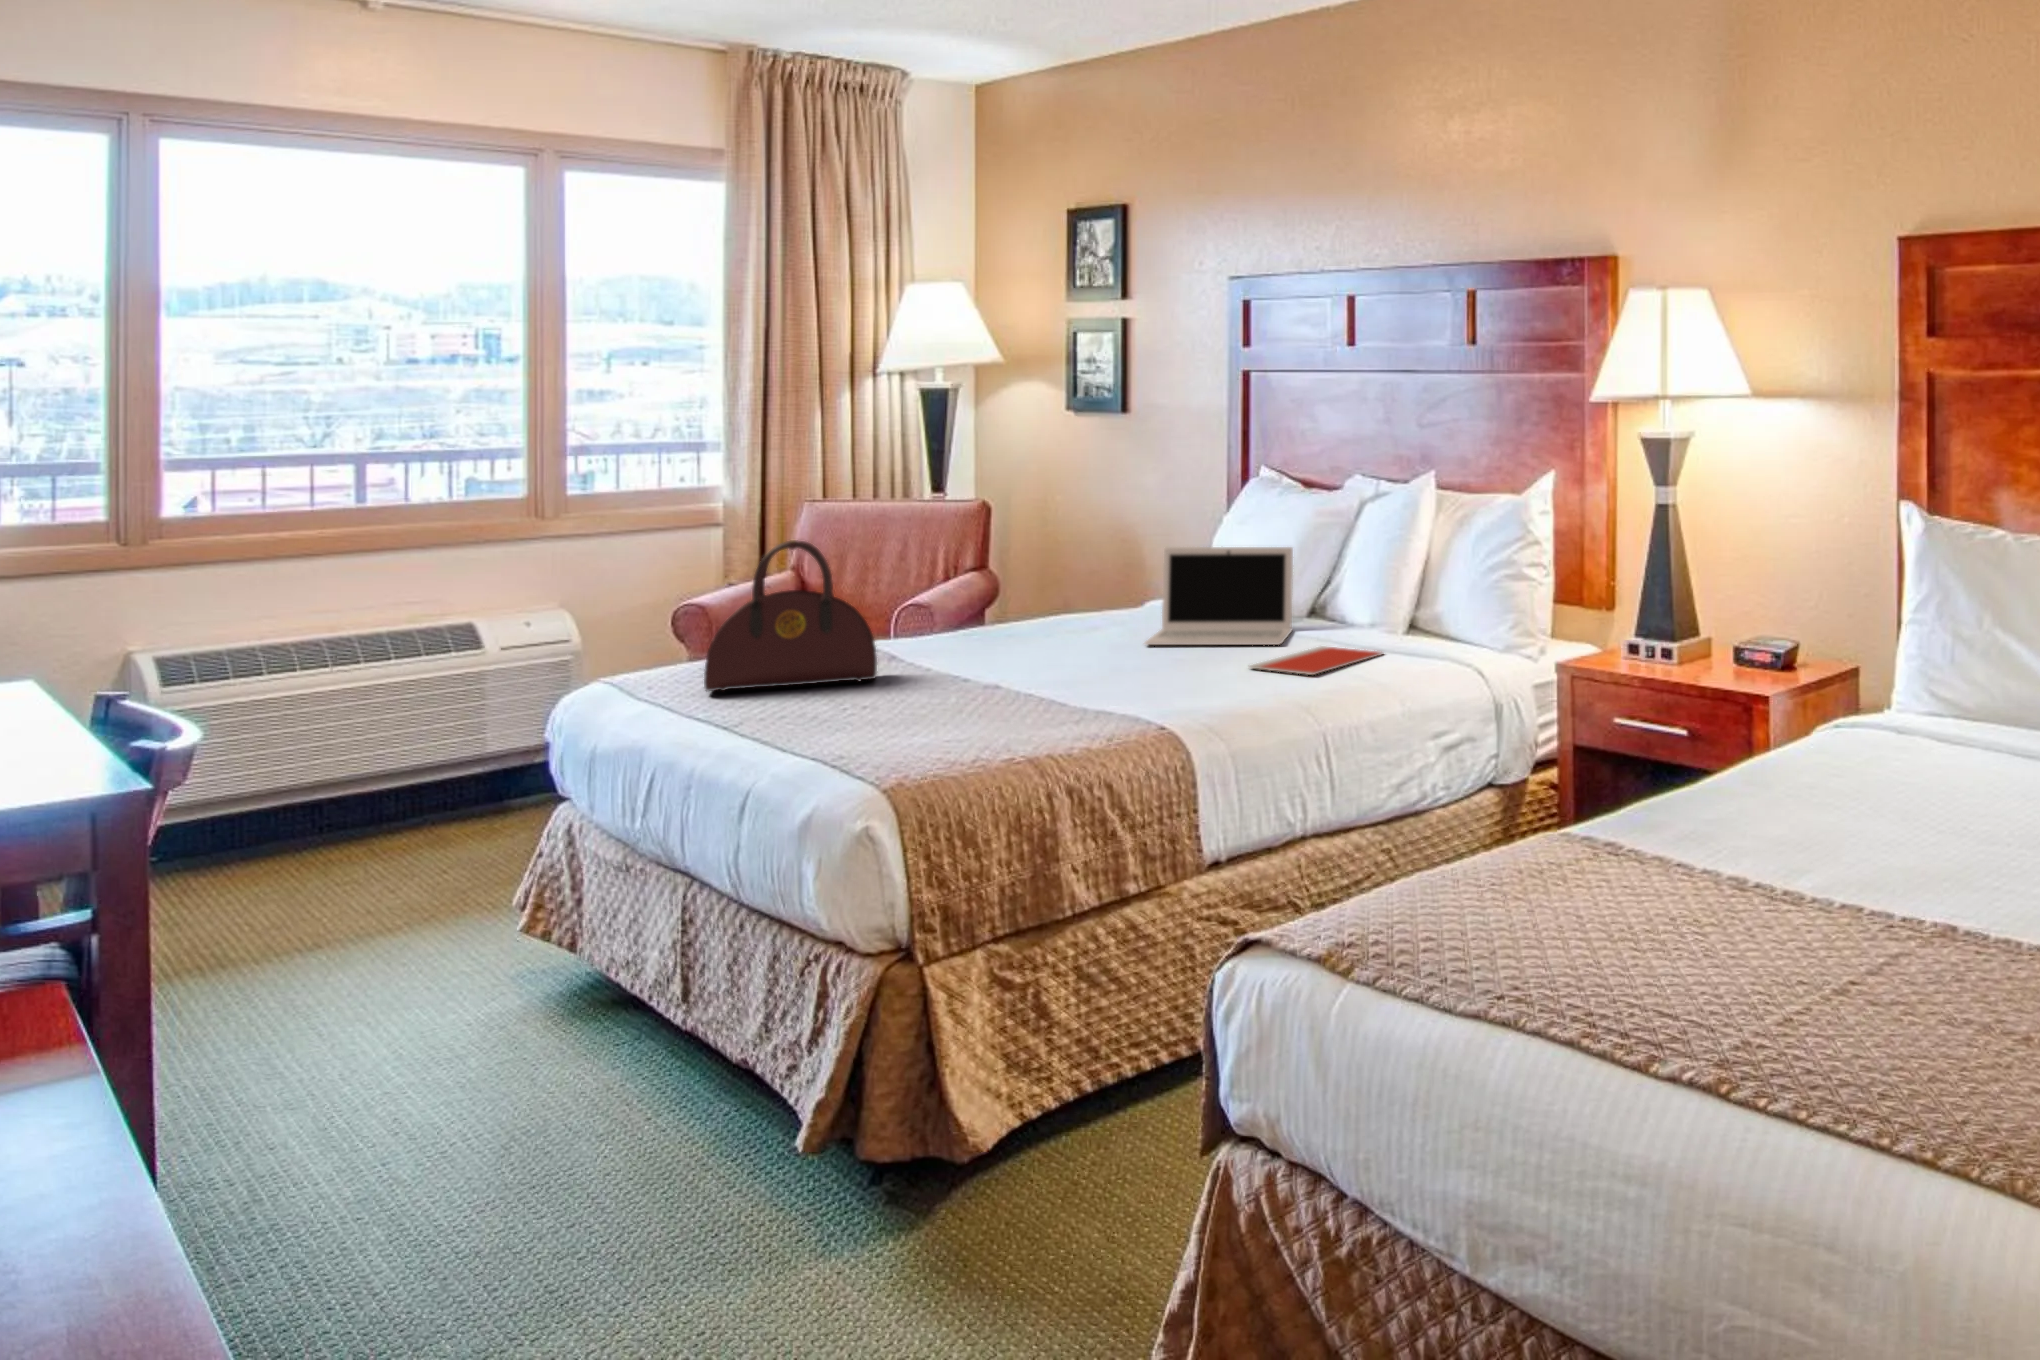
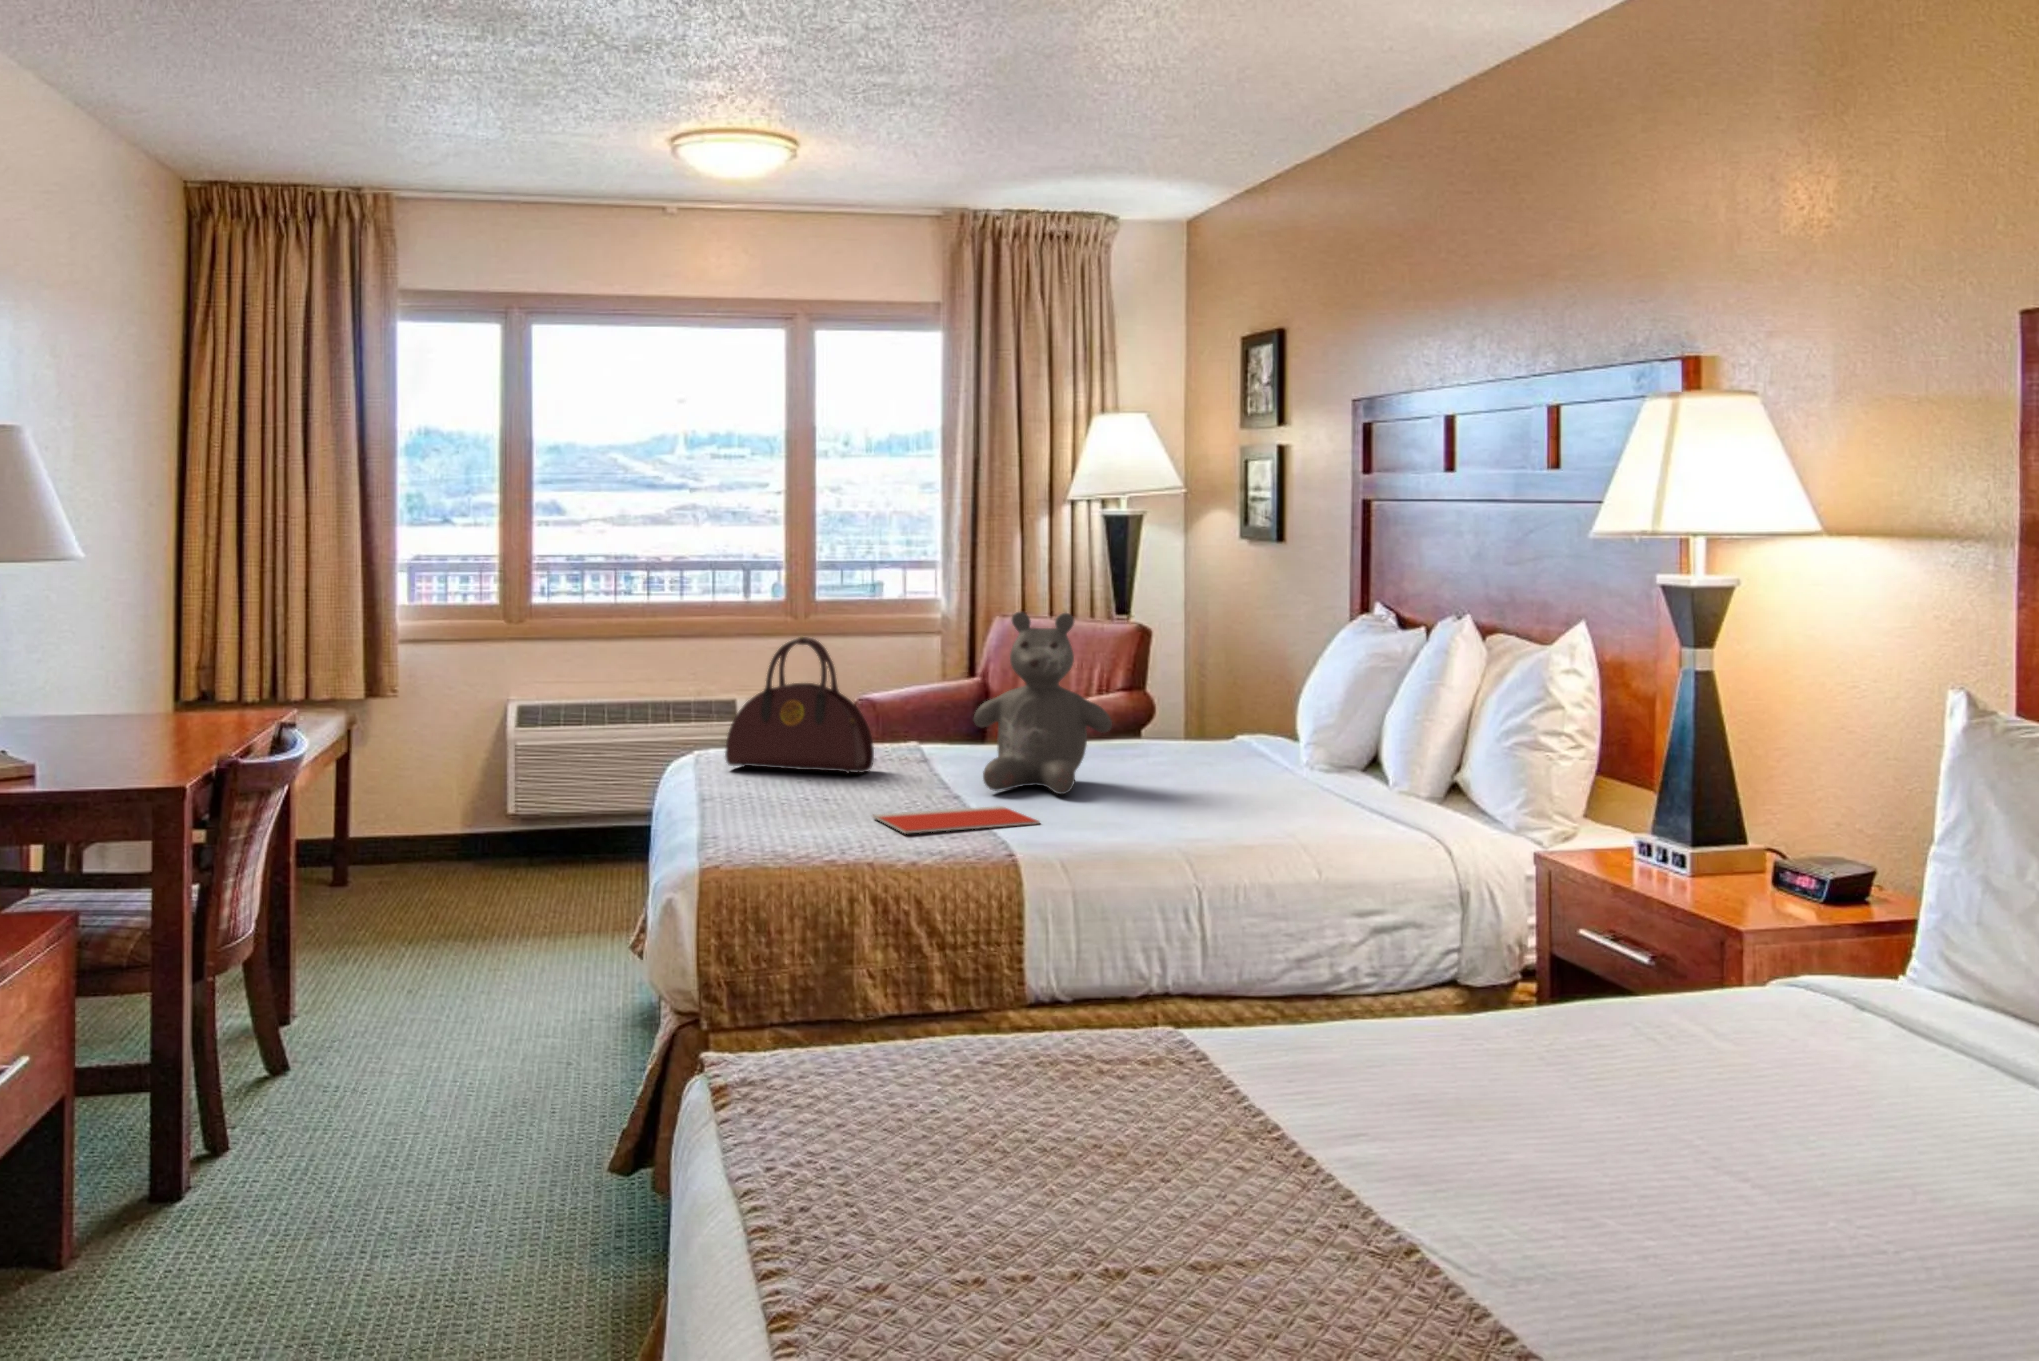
teddy bear: none [1000,496,1143,677] -> present [974,612,1112,794]
laptop: present [1145,547,1293,645] -> none [1133,676,1309,791]
notebook: present [1249,646,1383,675] -> present [873,806,1040,833]

